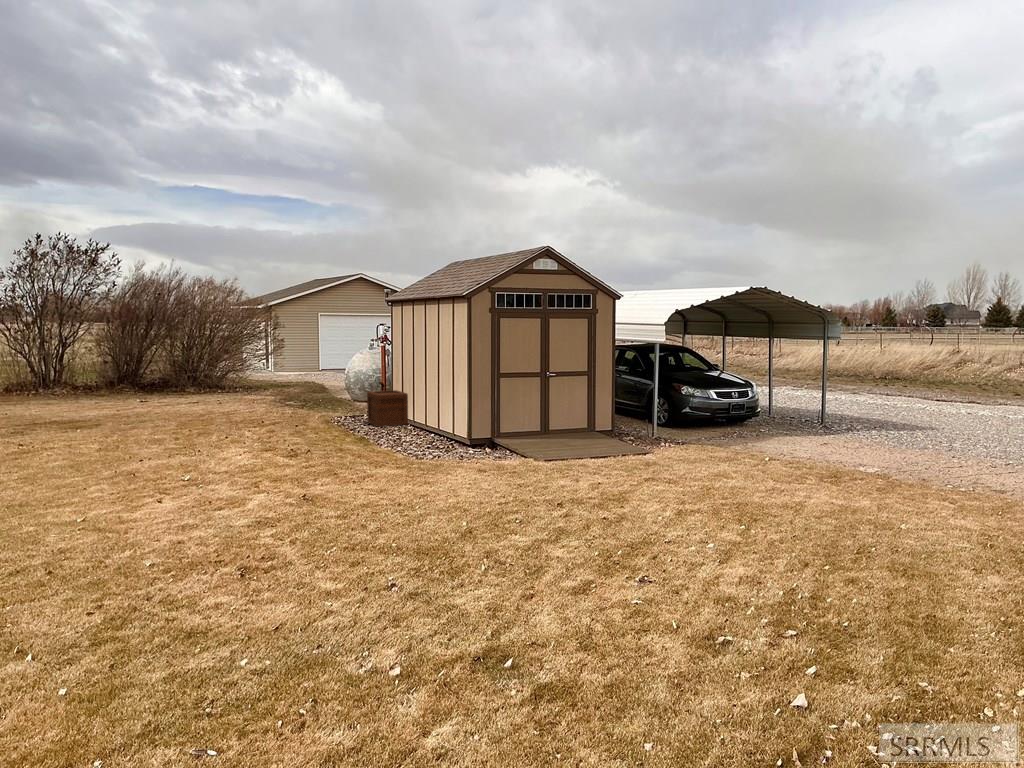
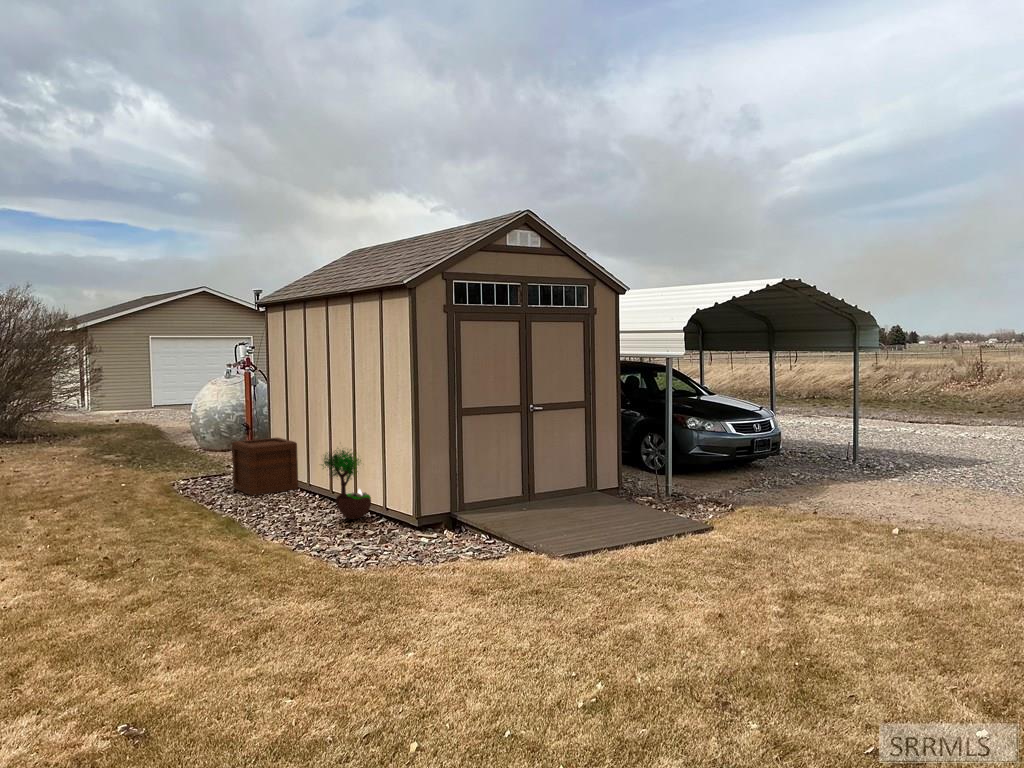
potted tree: none [415,392,446,440] -> present [322,450,371,519]

